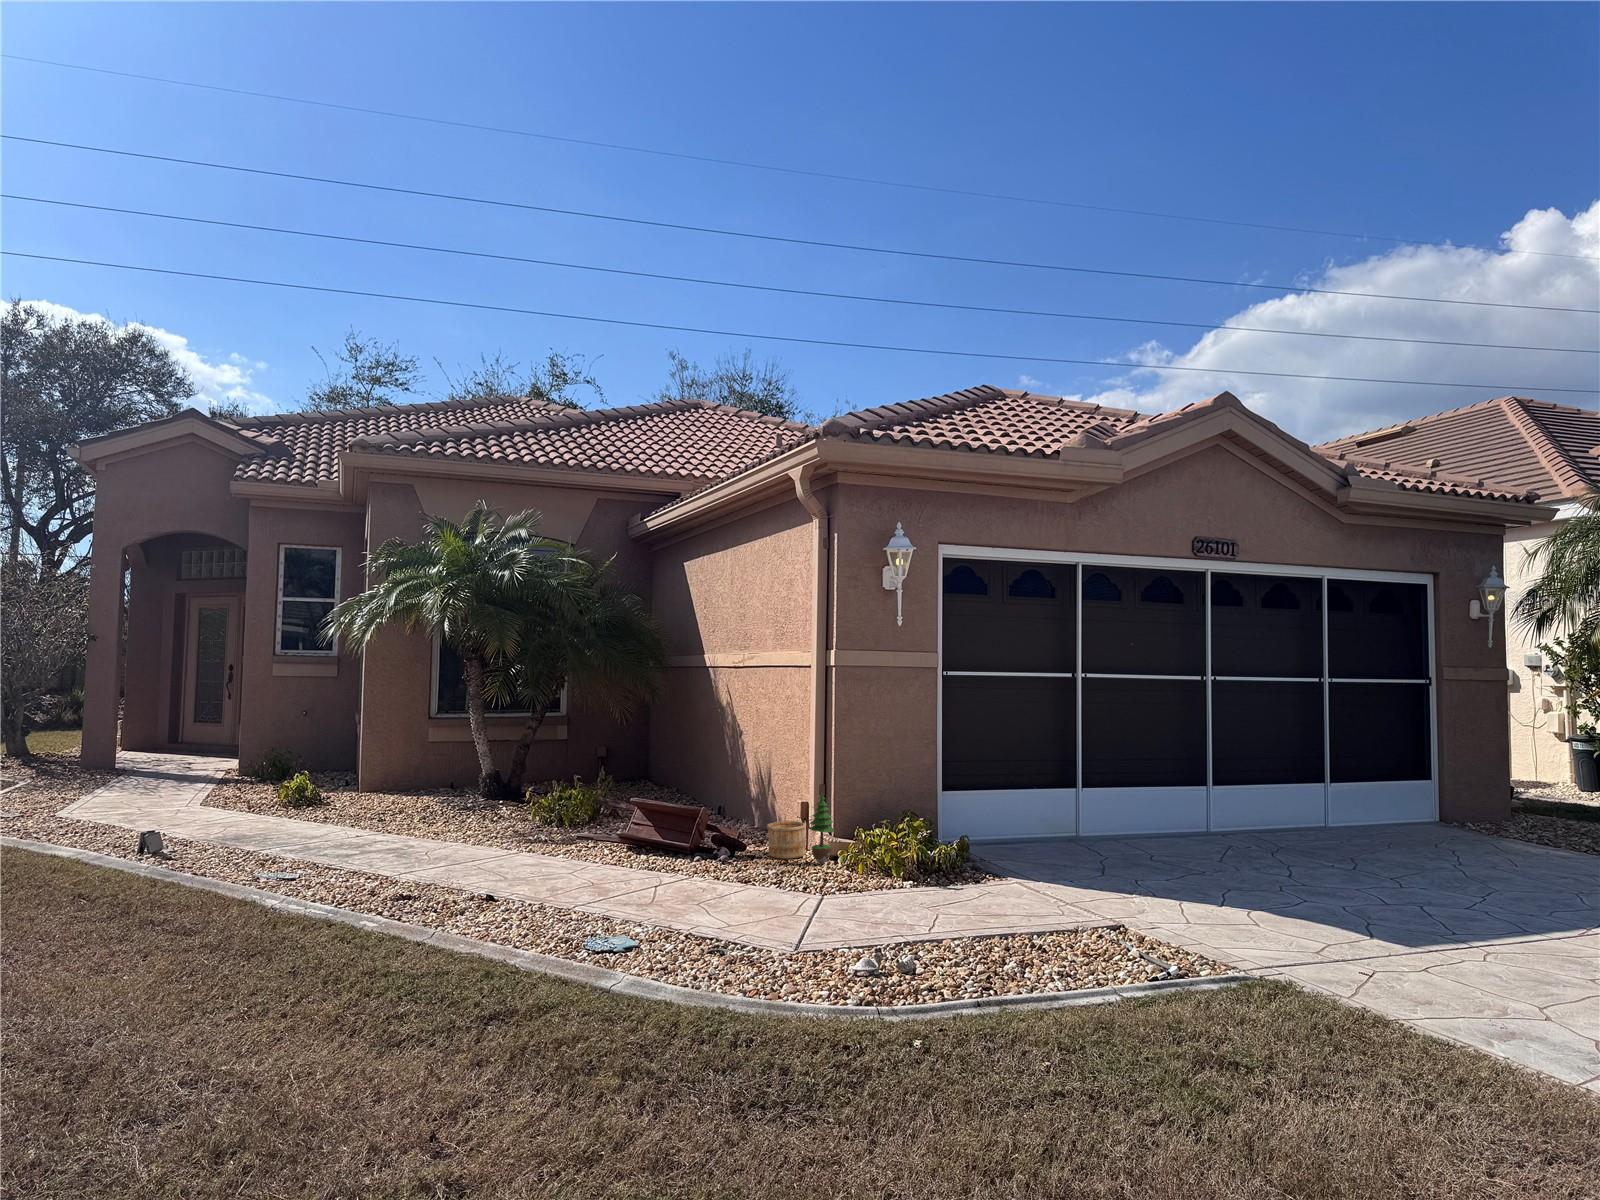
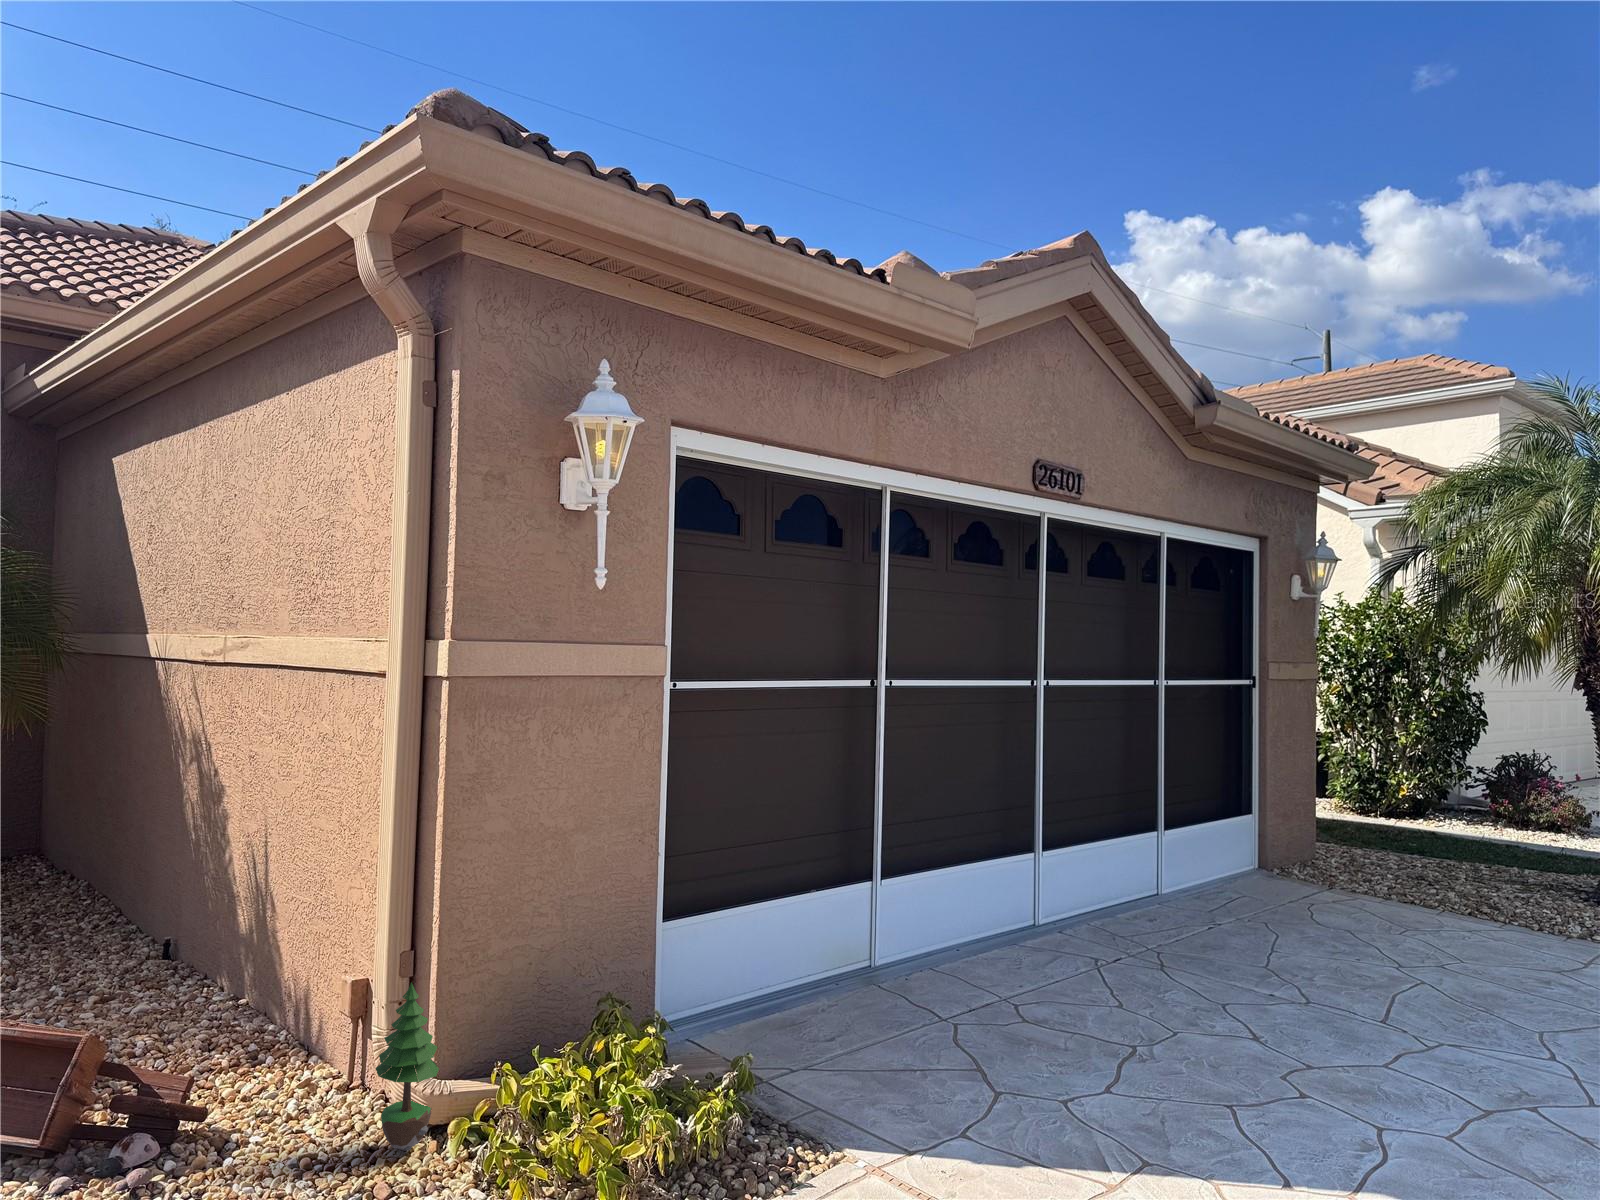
wooden bucket: present [767,821,806,859] -> none [263,1033,364,1143]

